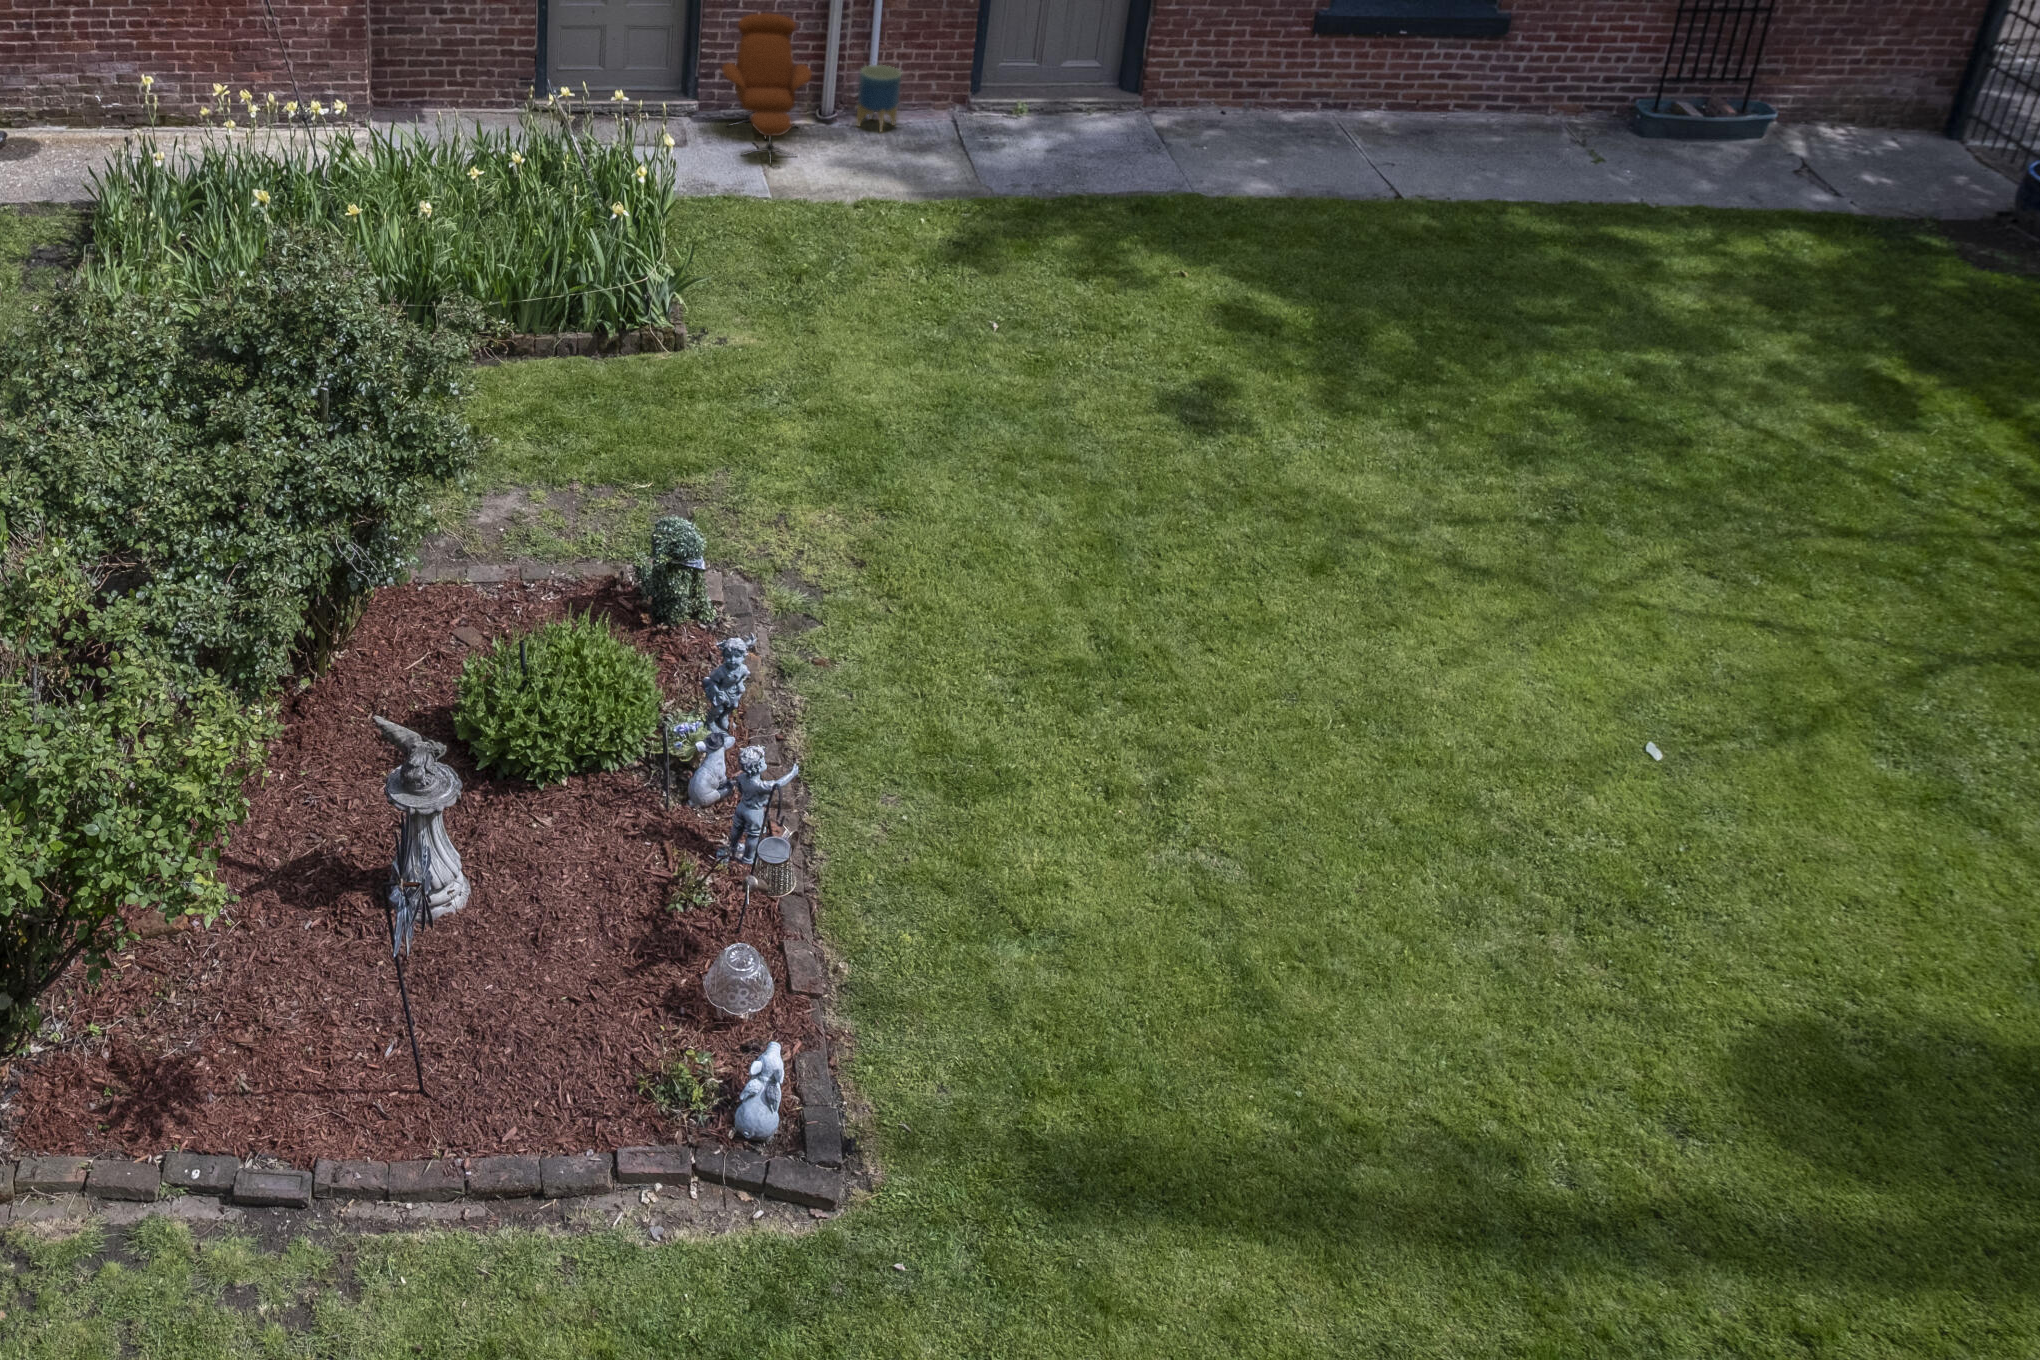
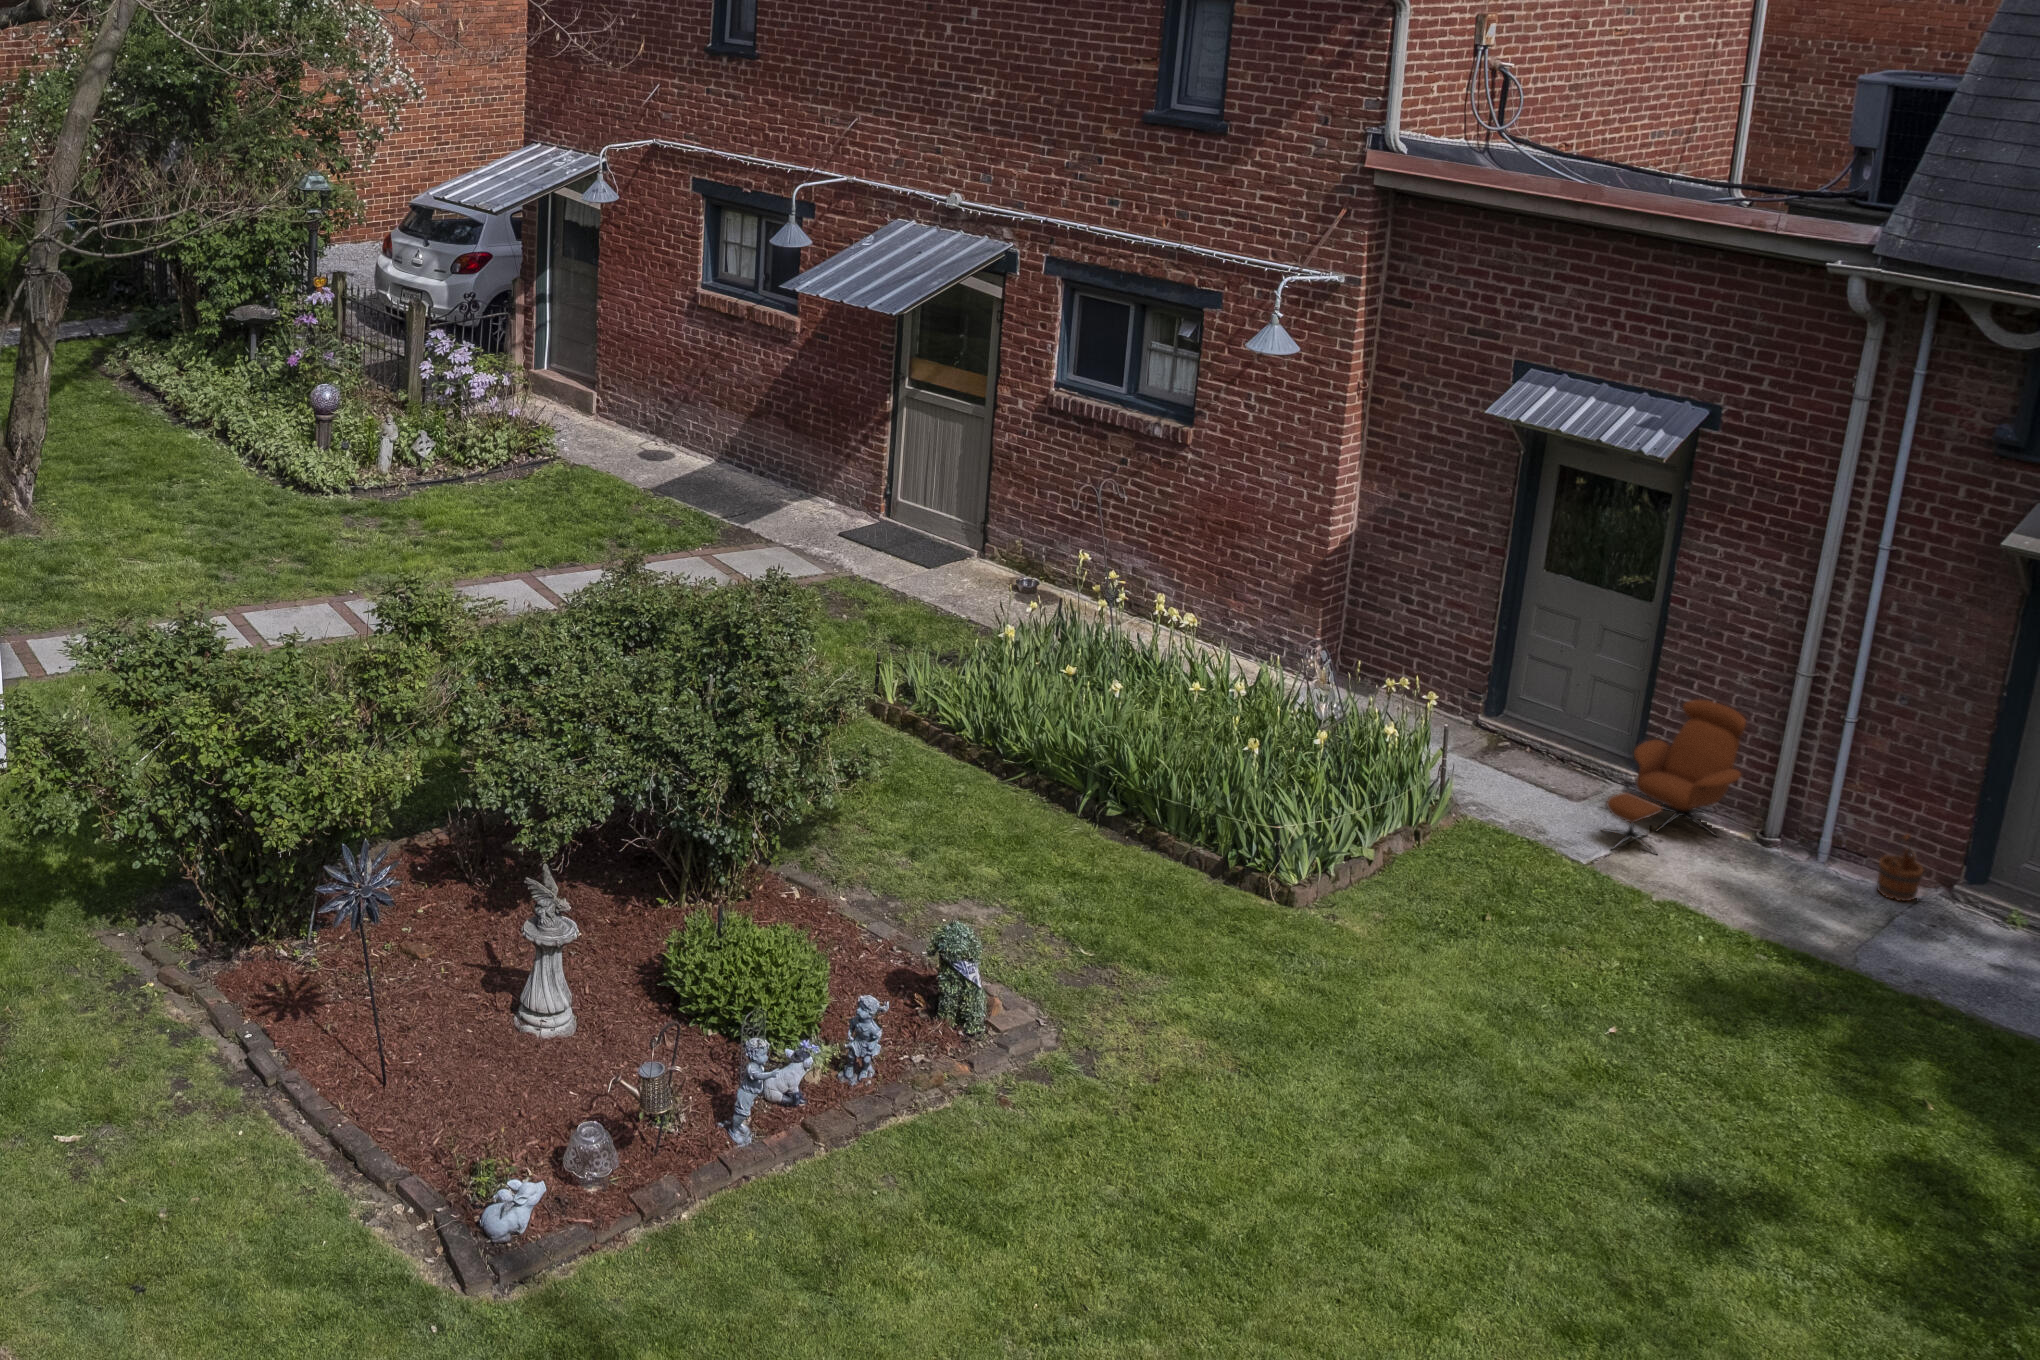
planter: present [856,65,902,132] -> none [1786,799,1848,879]
wooden bucket: none [921,68,955,125] -> present [1877,834,1923,901]

